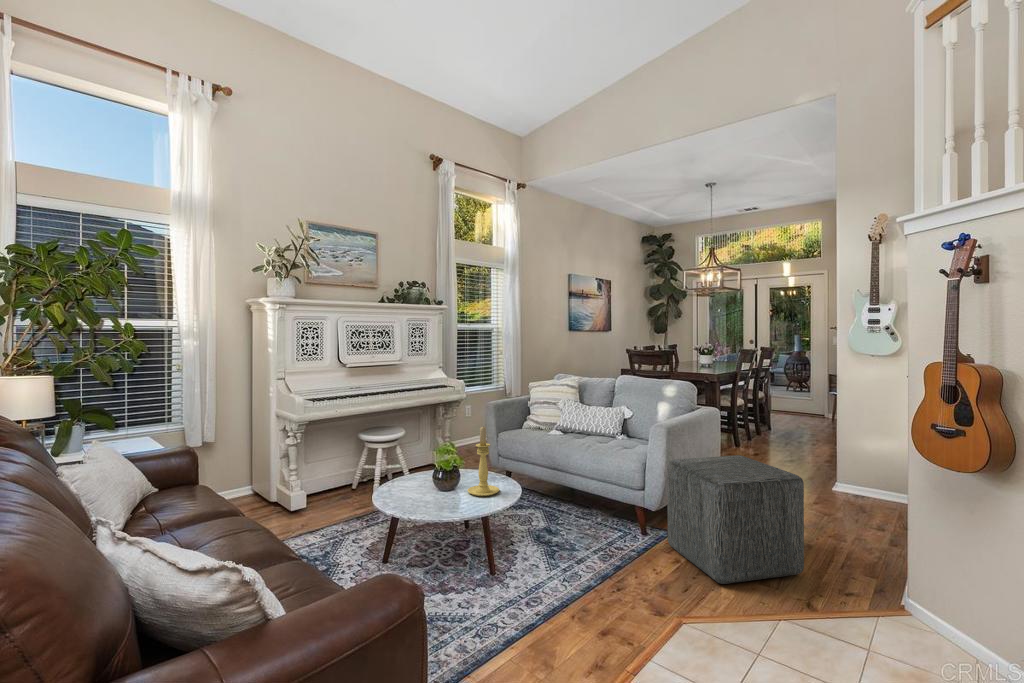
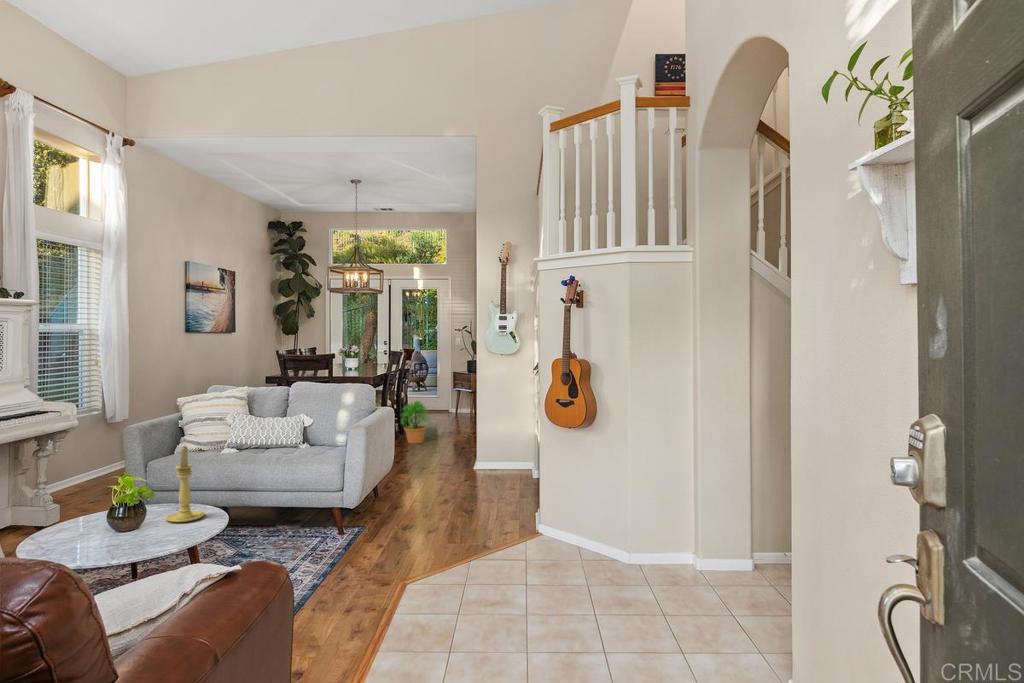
potted plant: none [750,400,787,445] -> present [401,401,428,444]
ottoman: present [667,455,804,584] -> none [367,447,477,553]

